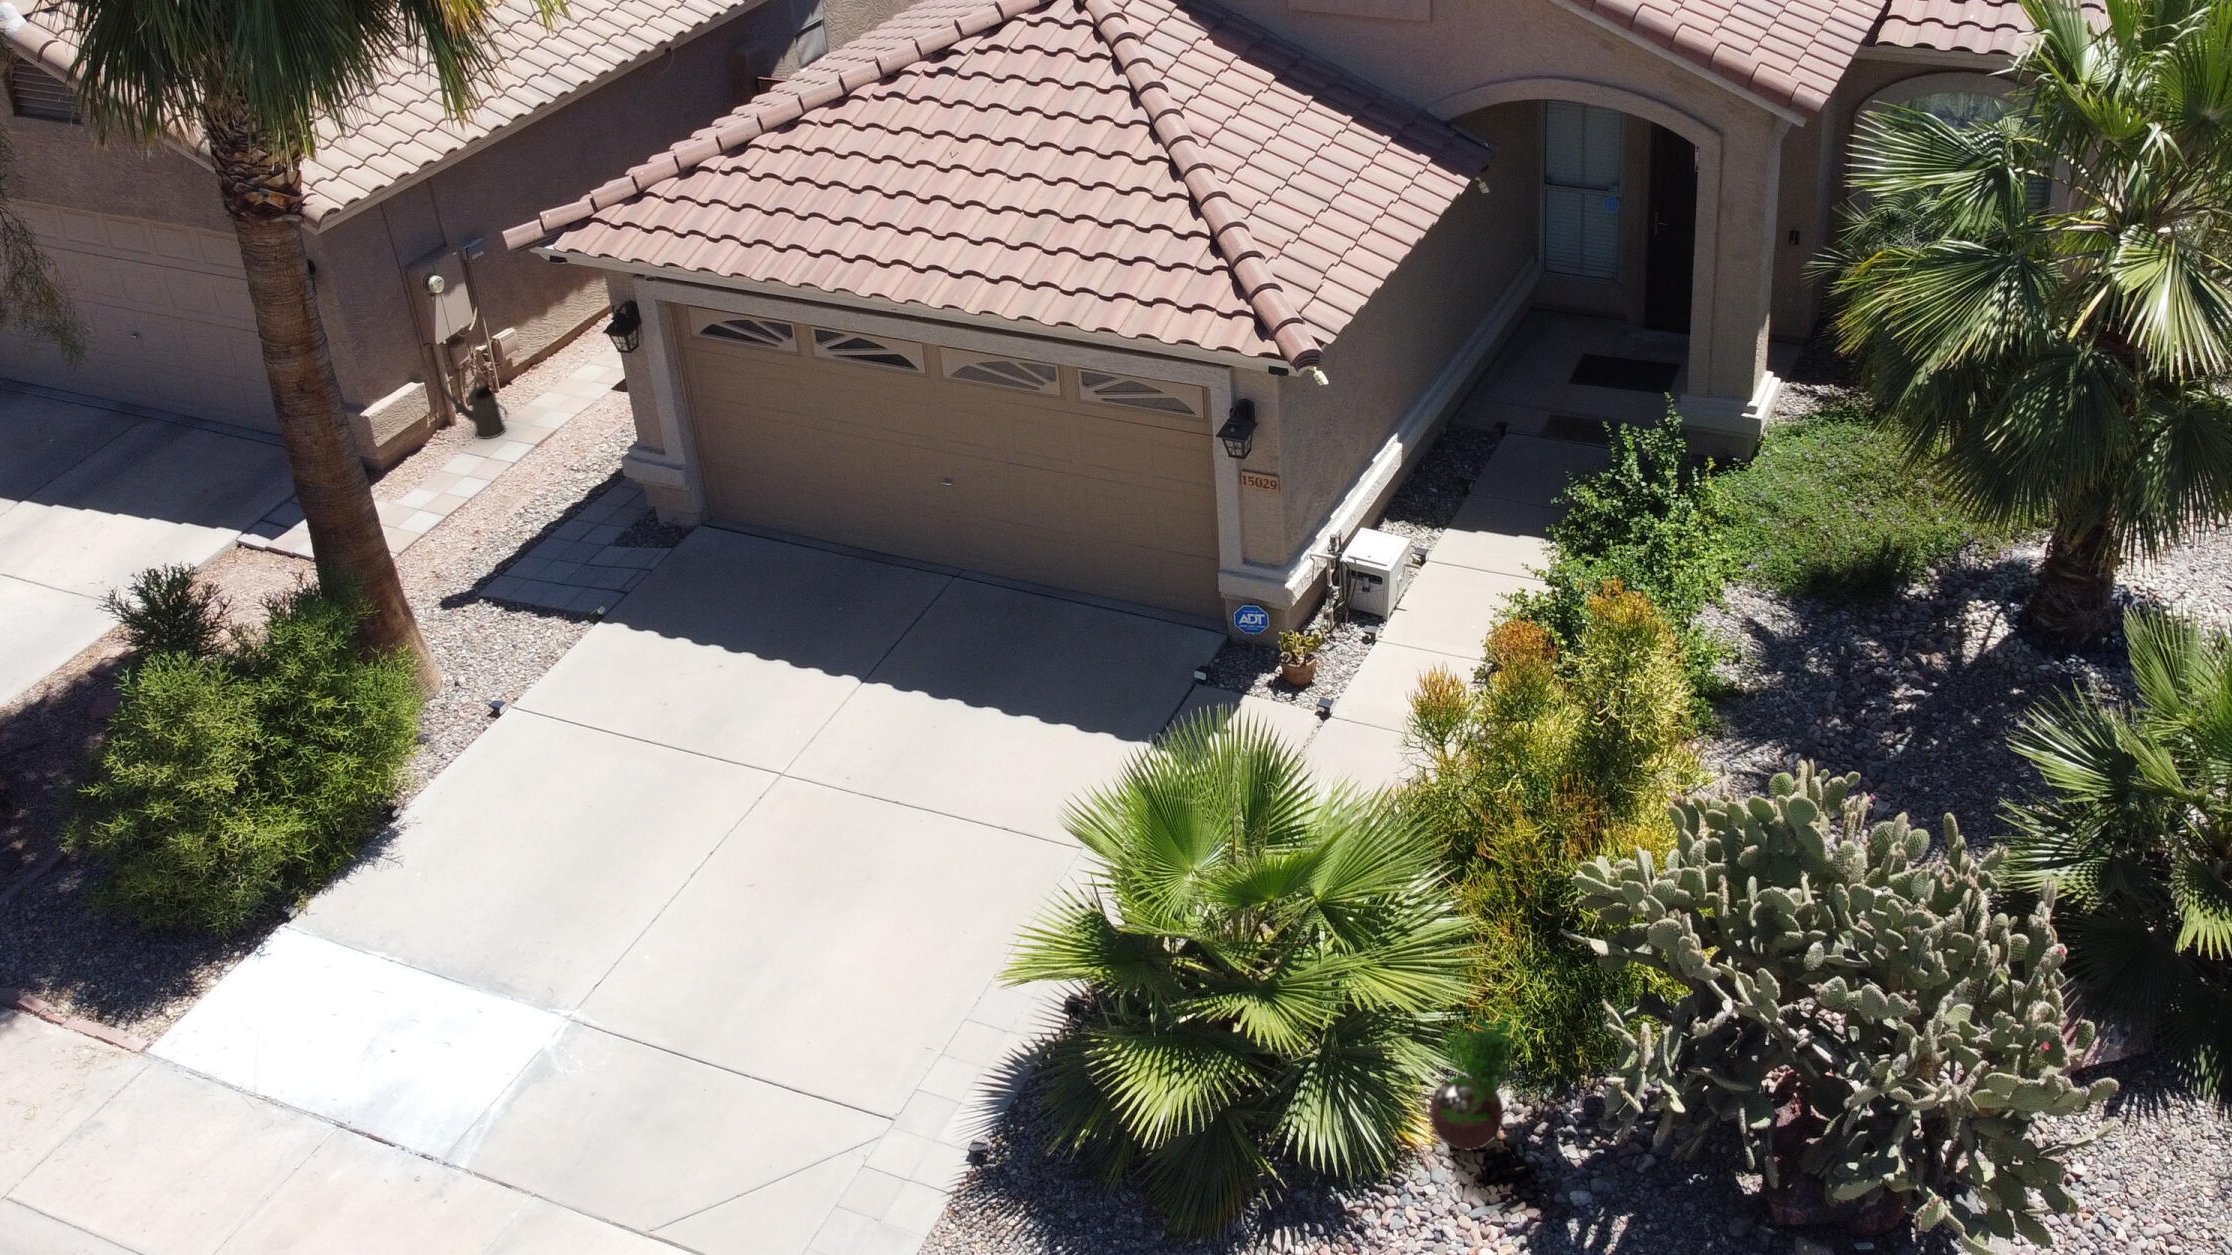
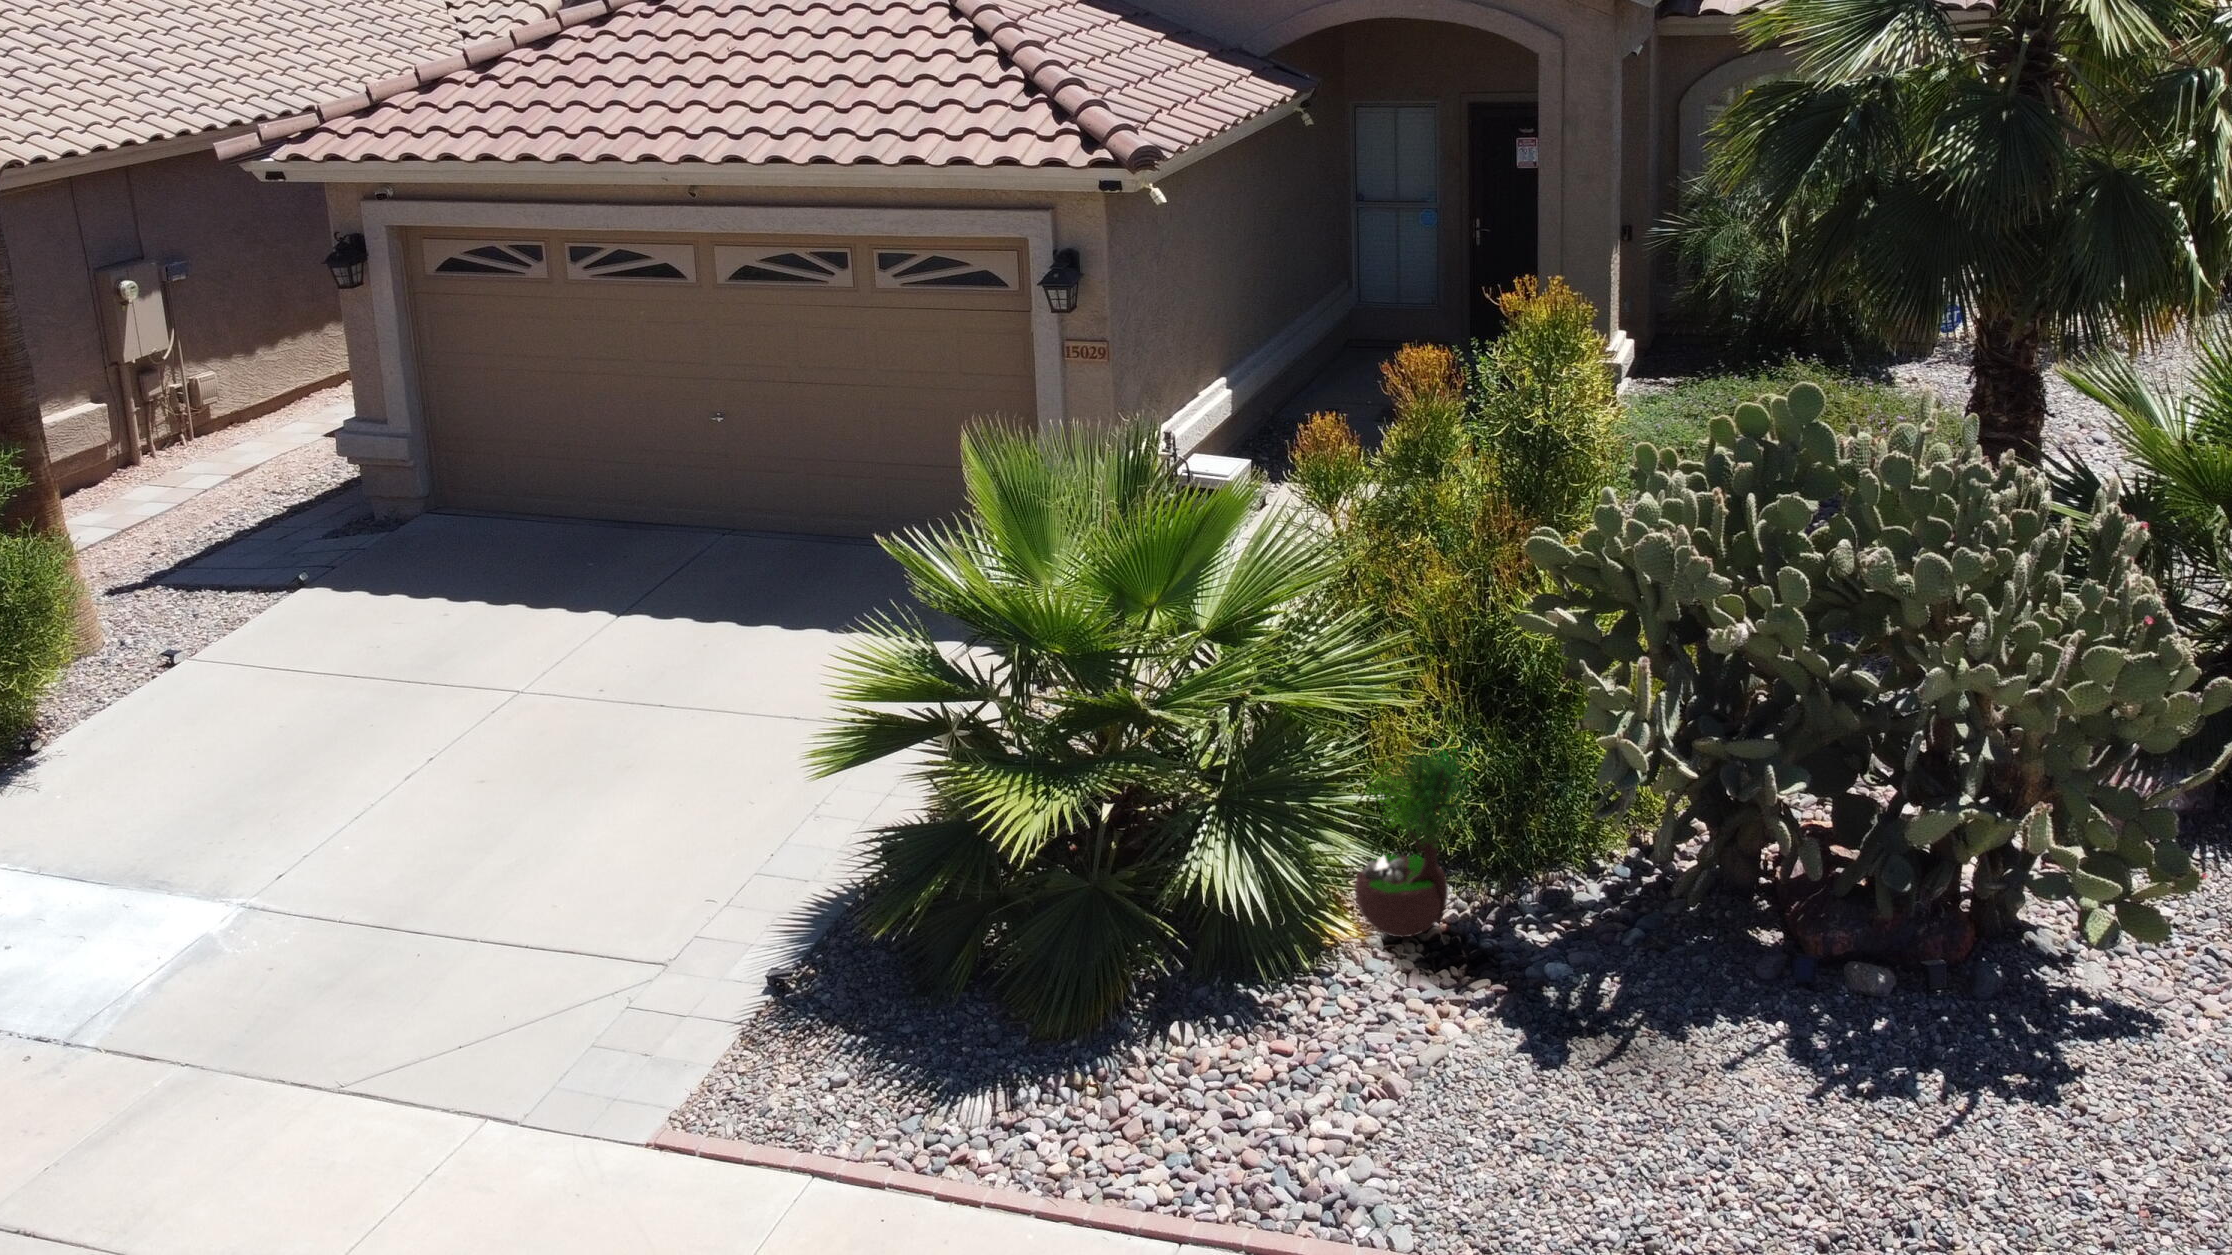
watering can: present [439,379,507,439] -> none [122,399,202,470]

